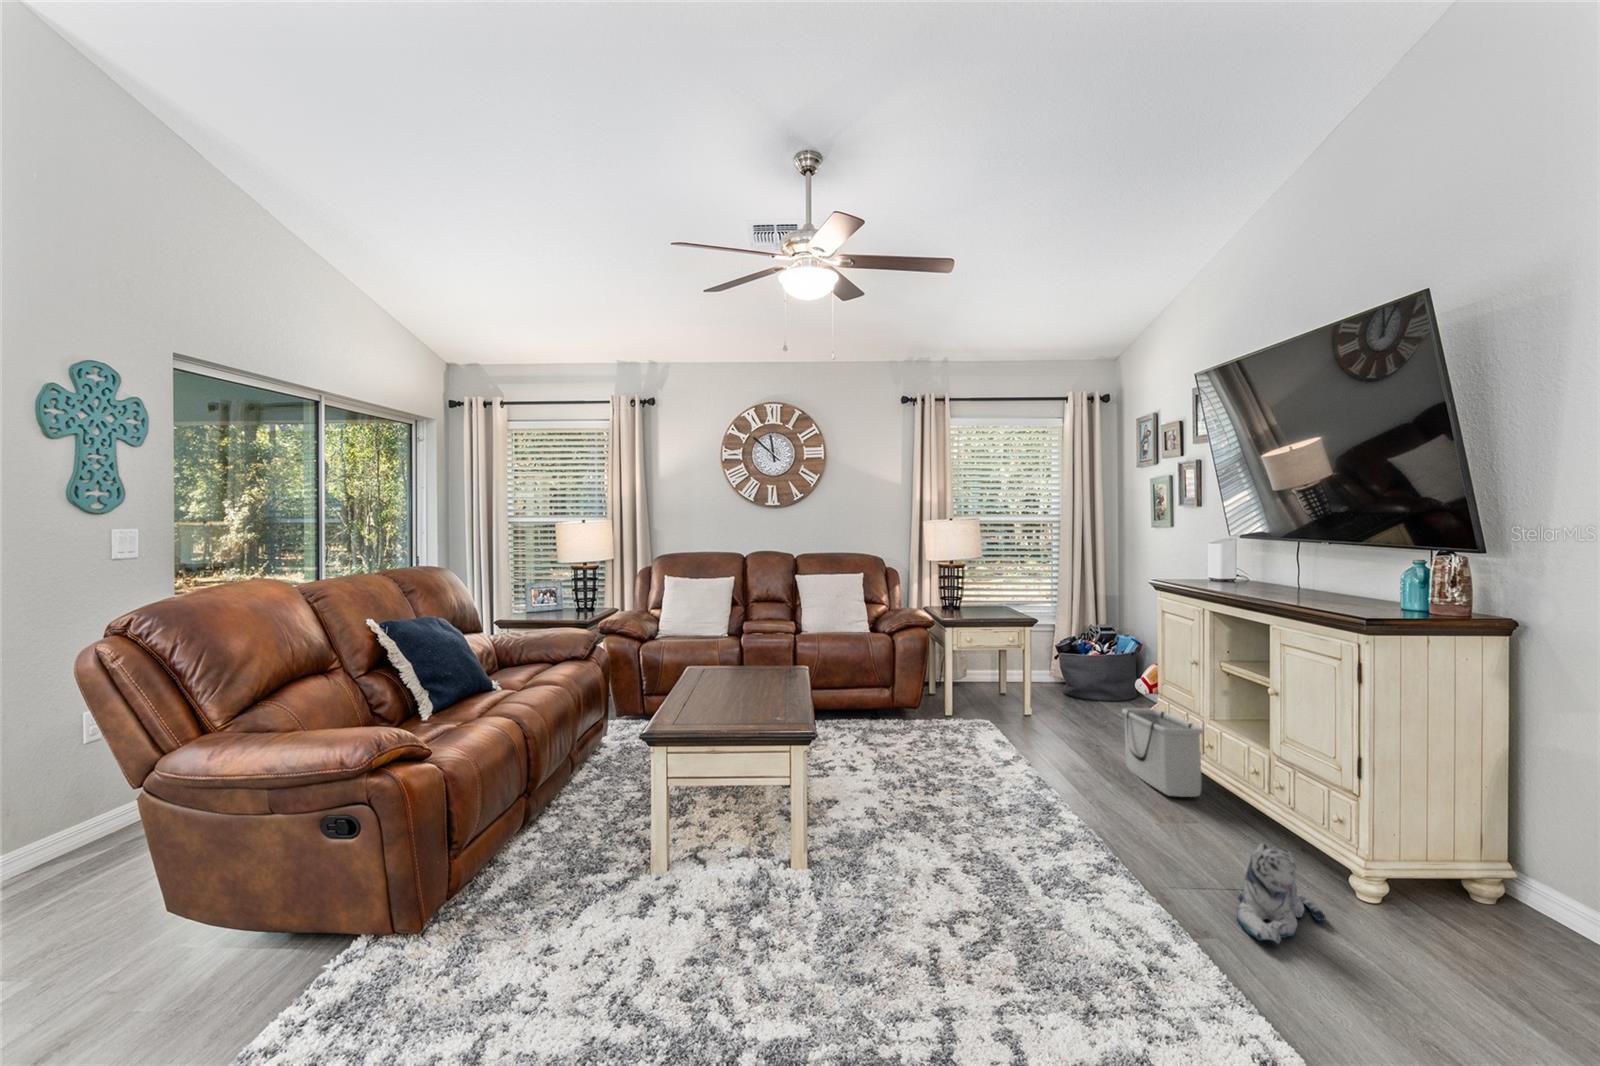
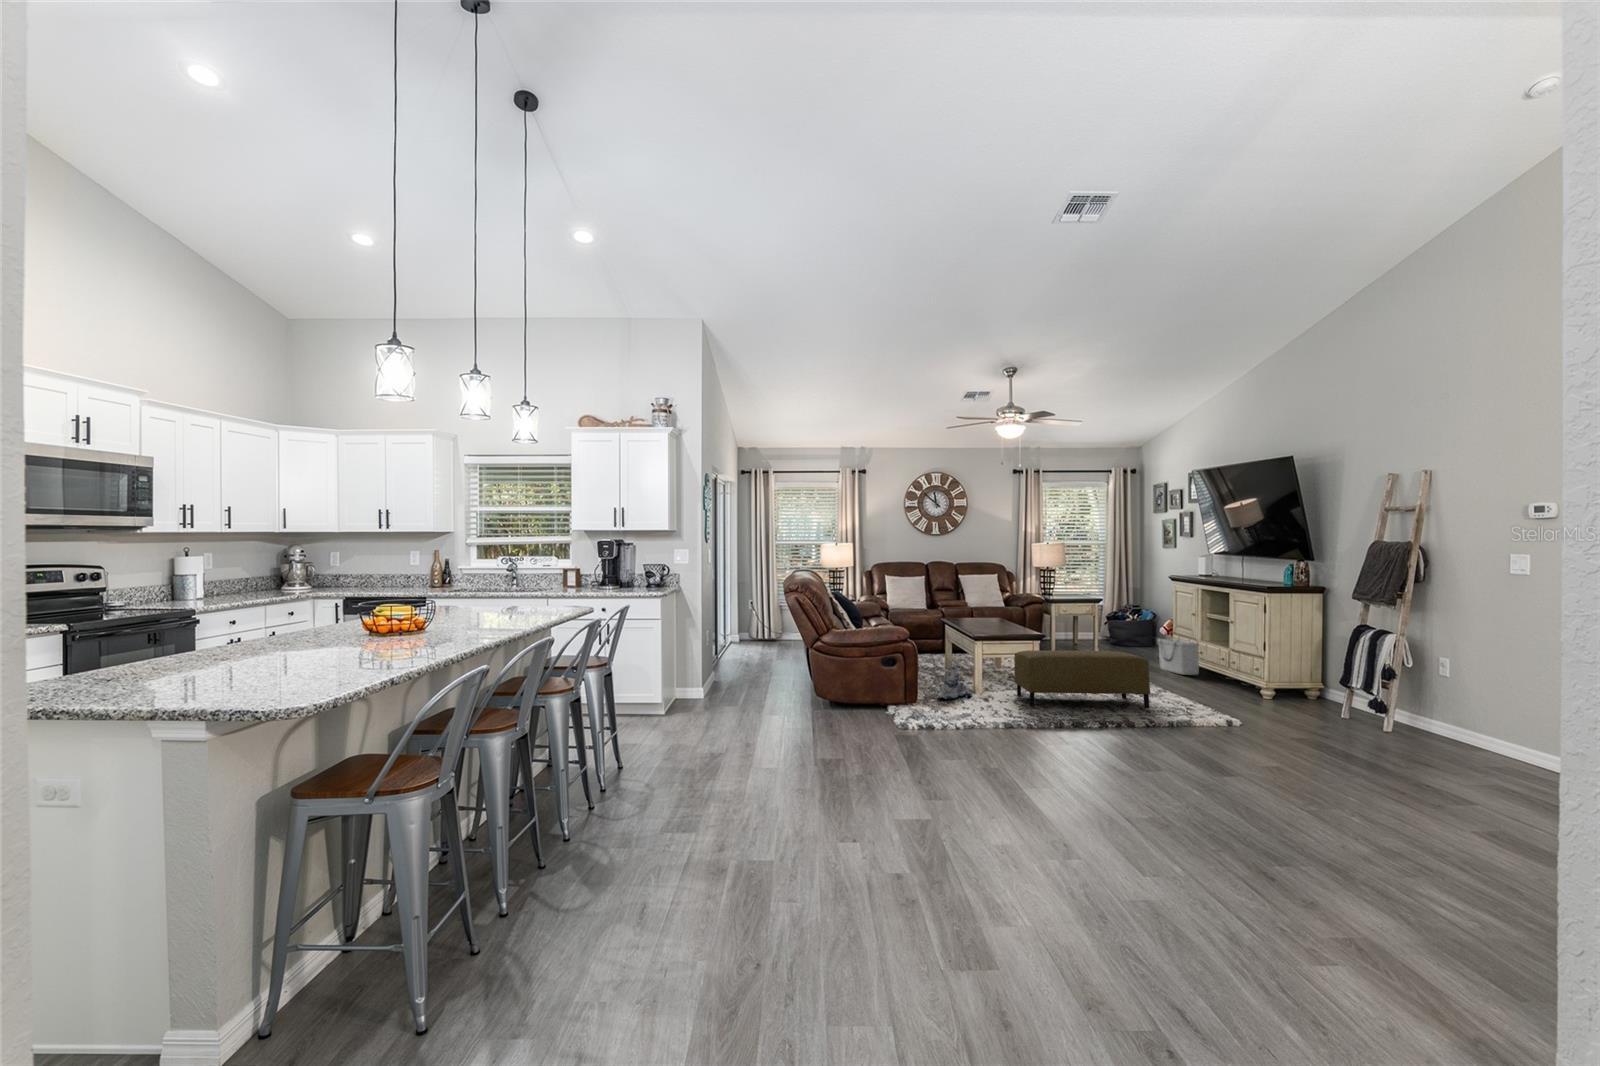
ottoman: none [686,783,1032,996] -> present [1014,650,1150,708]
plush toy: present [1237,844,1326,944] -> present [938,669,972,699]

